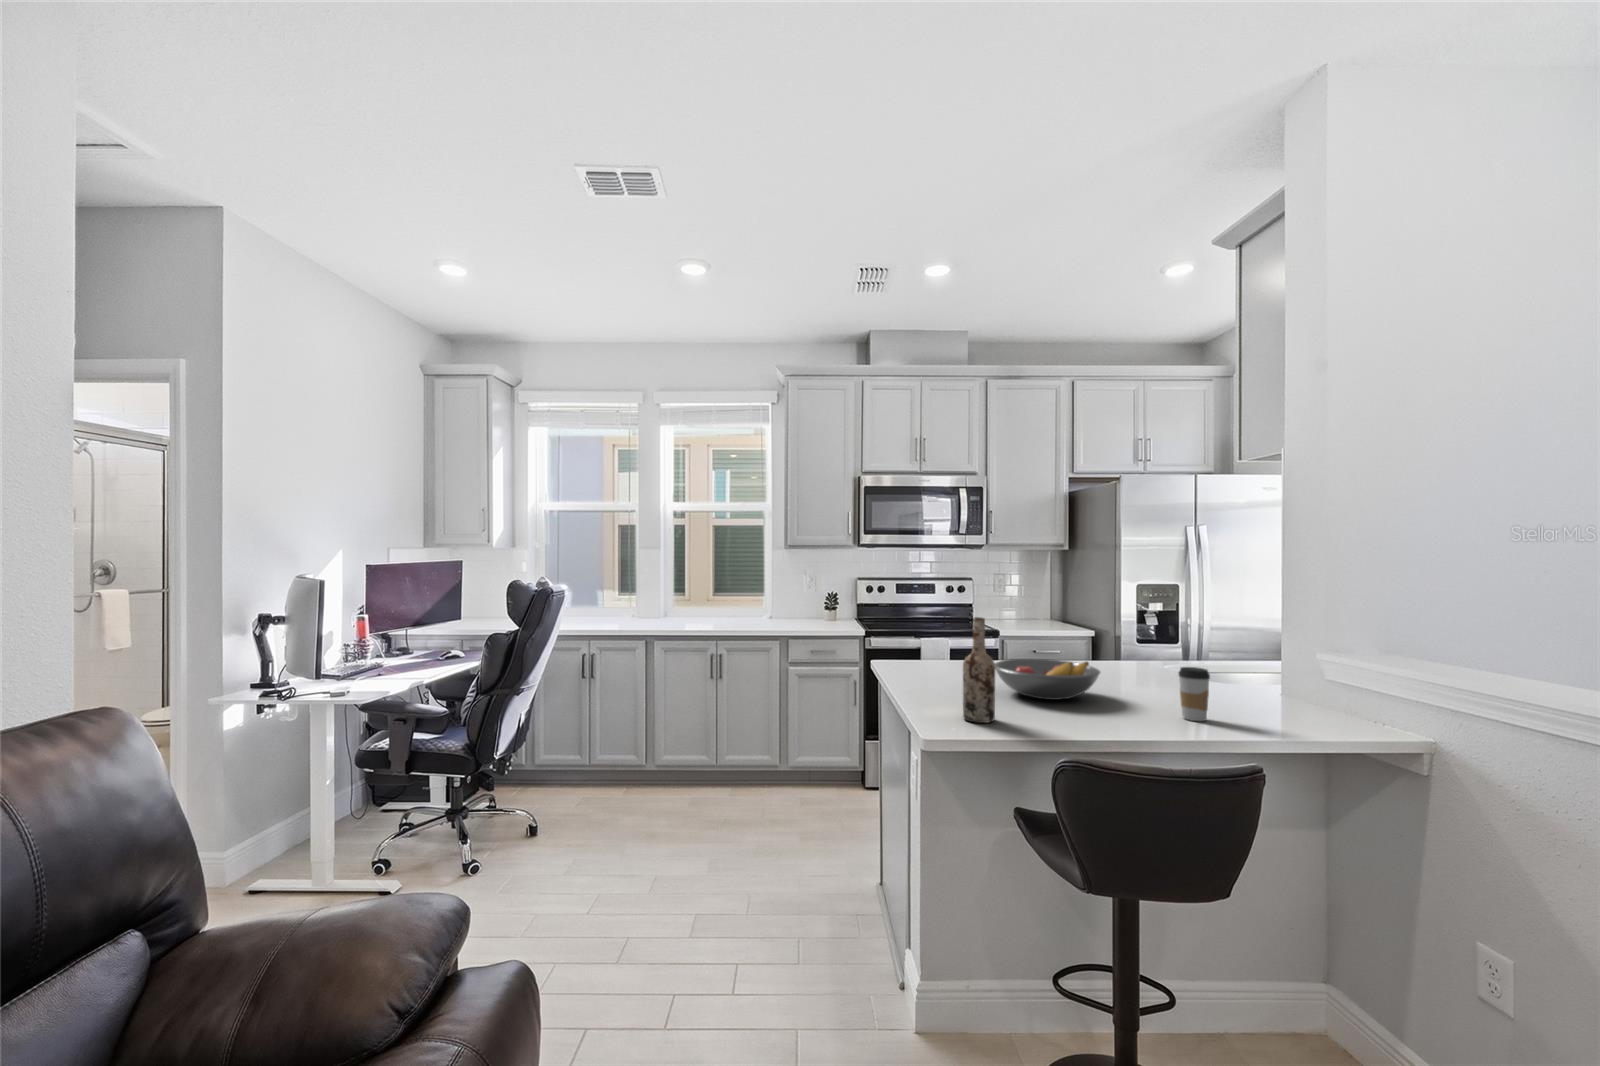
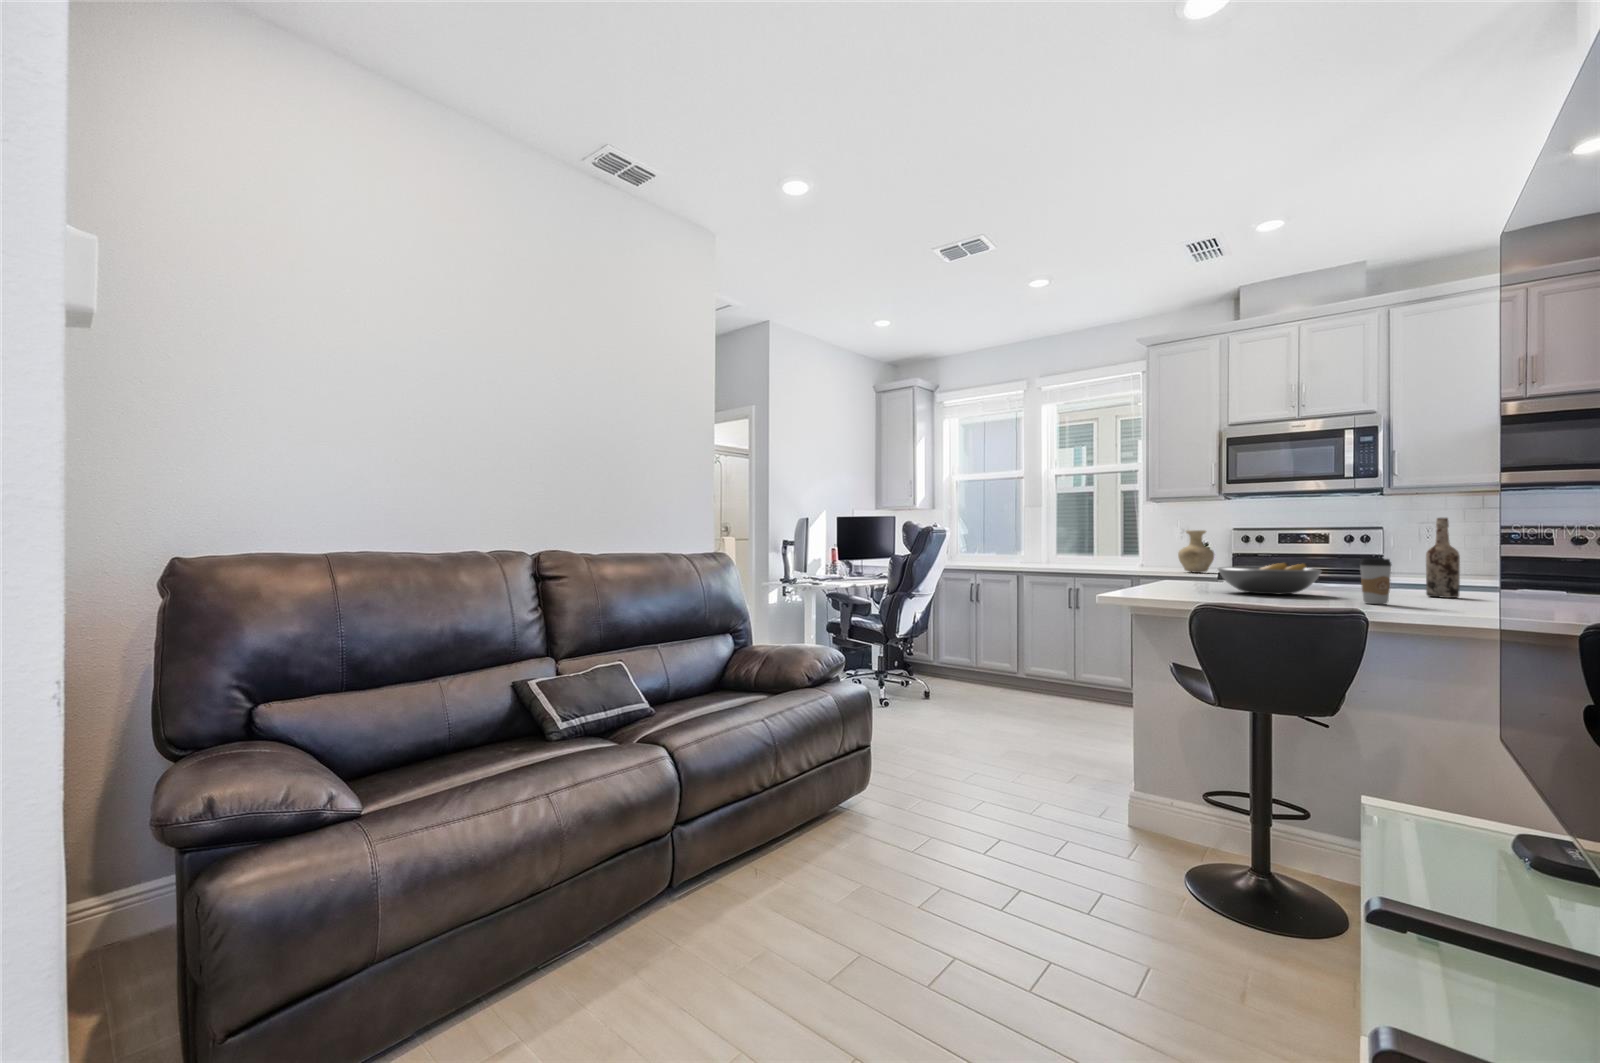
vase: none [808,578,840,623] -> present [1178,530,1214,573]
wine bottle: present [963,617,995,723] -> present [1426,518,1460,598]

